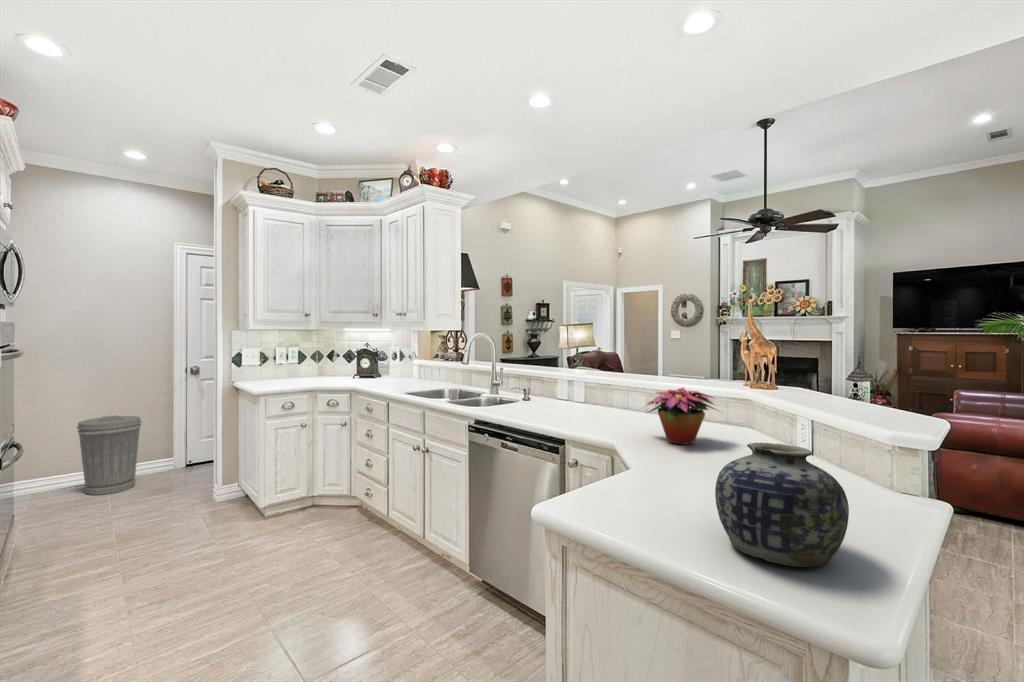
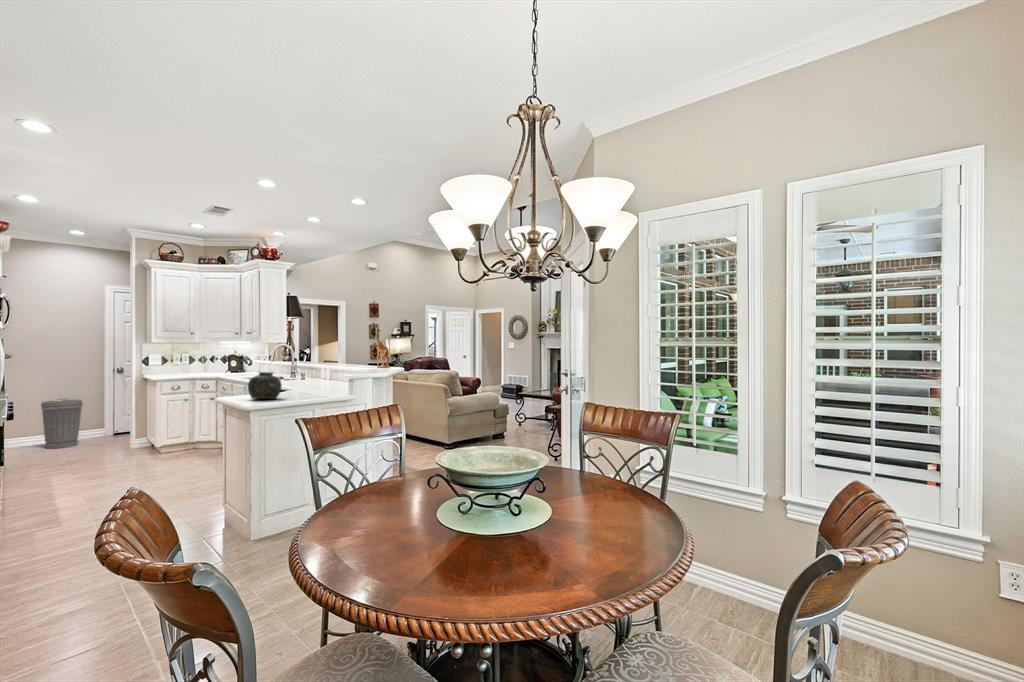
flower arrangement: present [647,388,716,444] -> none [306,366,342,389]

